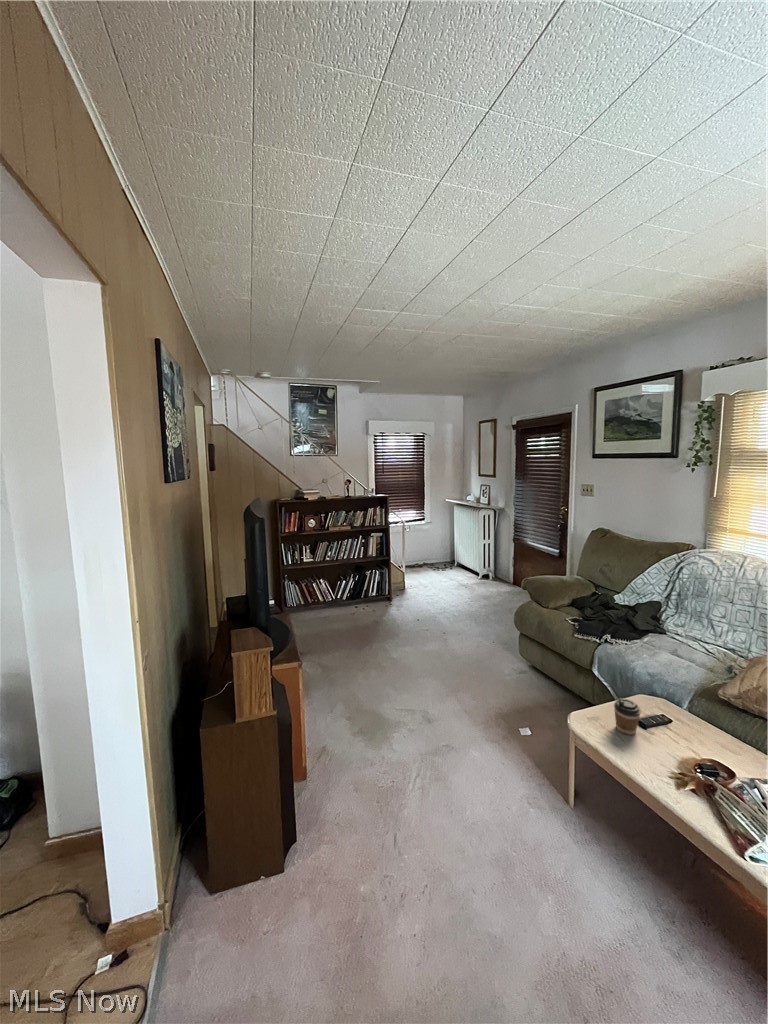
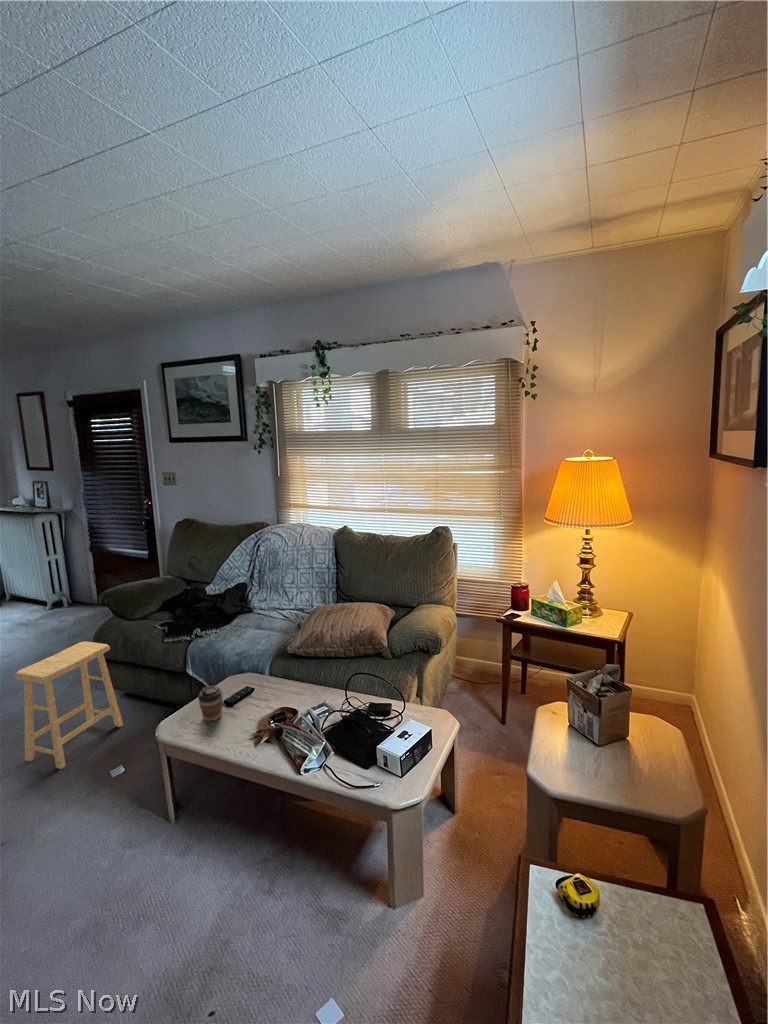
footstool: none [465,614,531,705] -> present [14,641,123,769]

